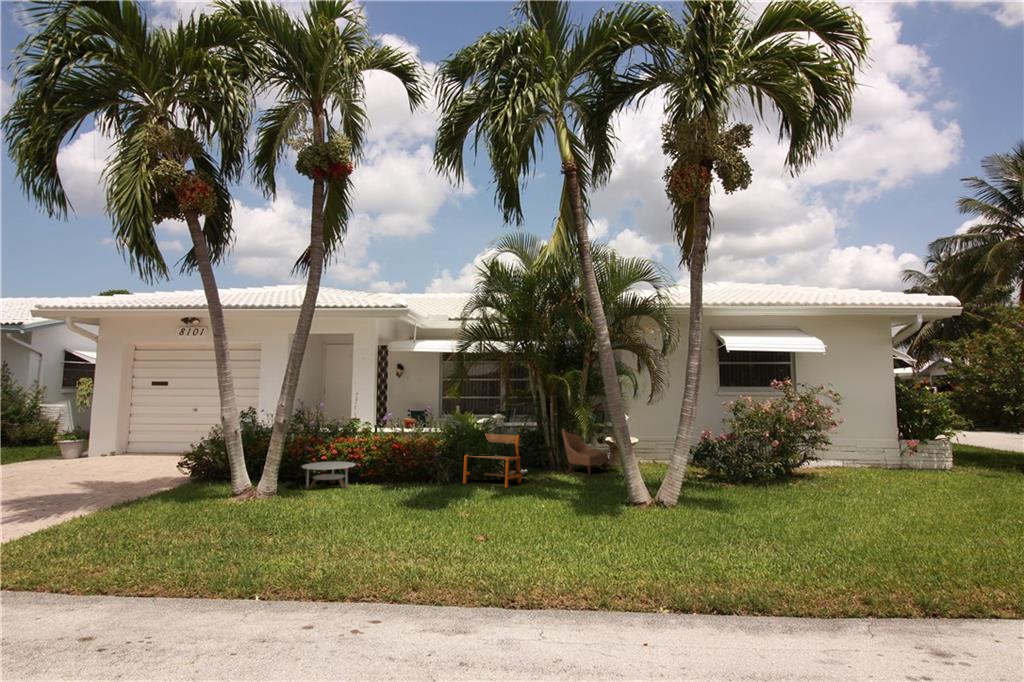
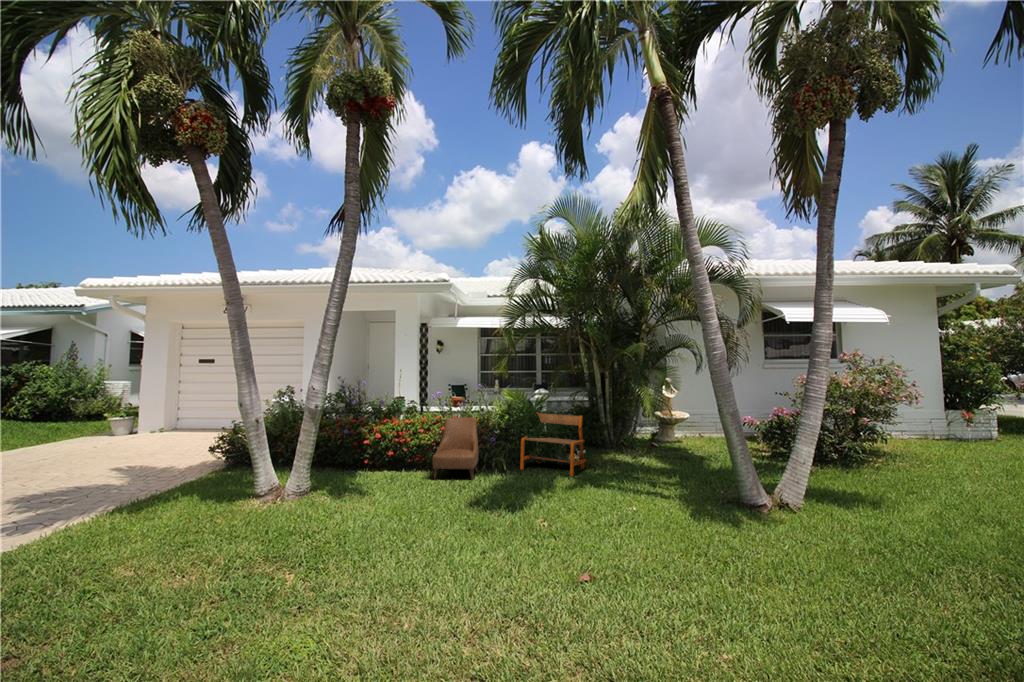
chair: present [562,429,608,475] -> present [432,417,479,480]
round table: present [302,461,356,489] -> none [341,446,402,480]

